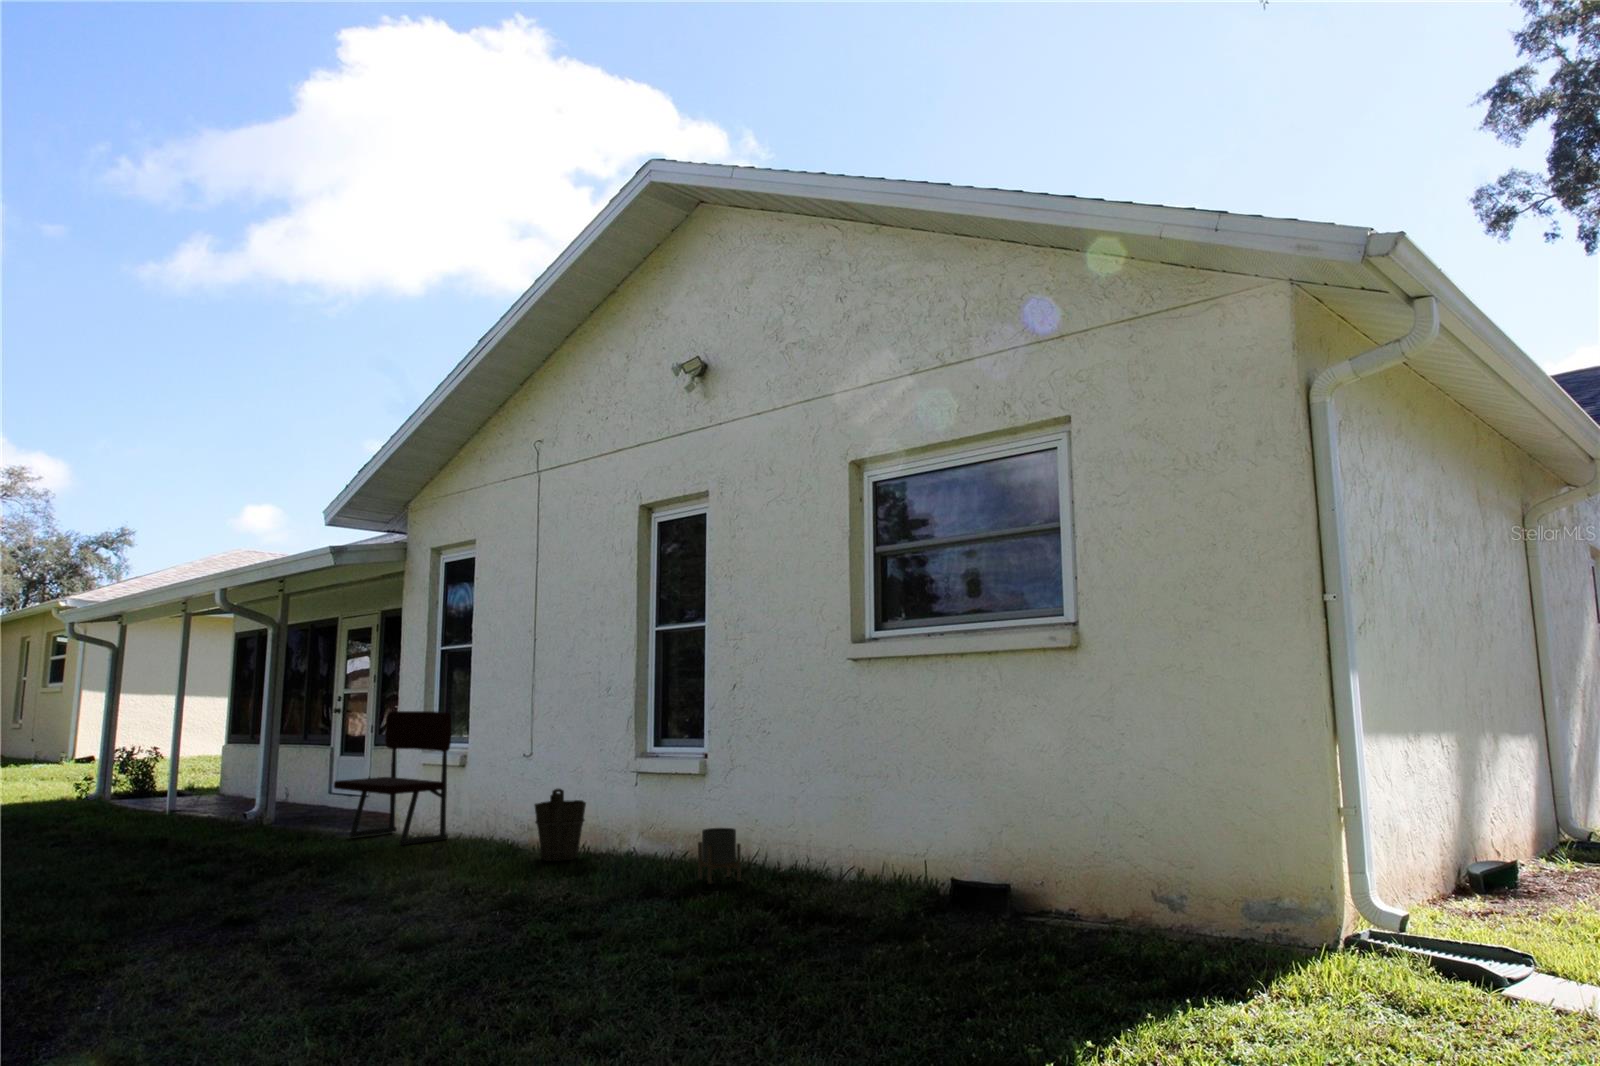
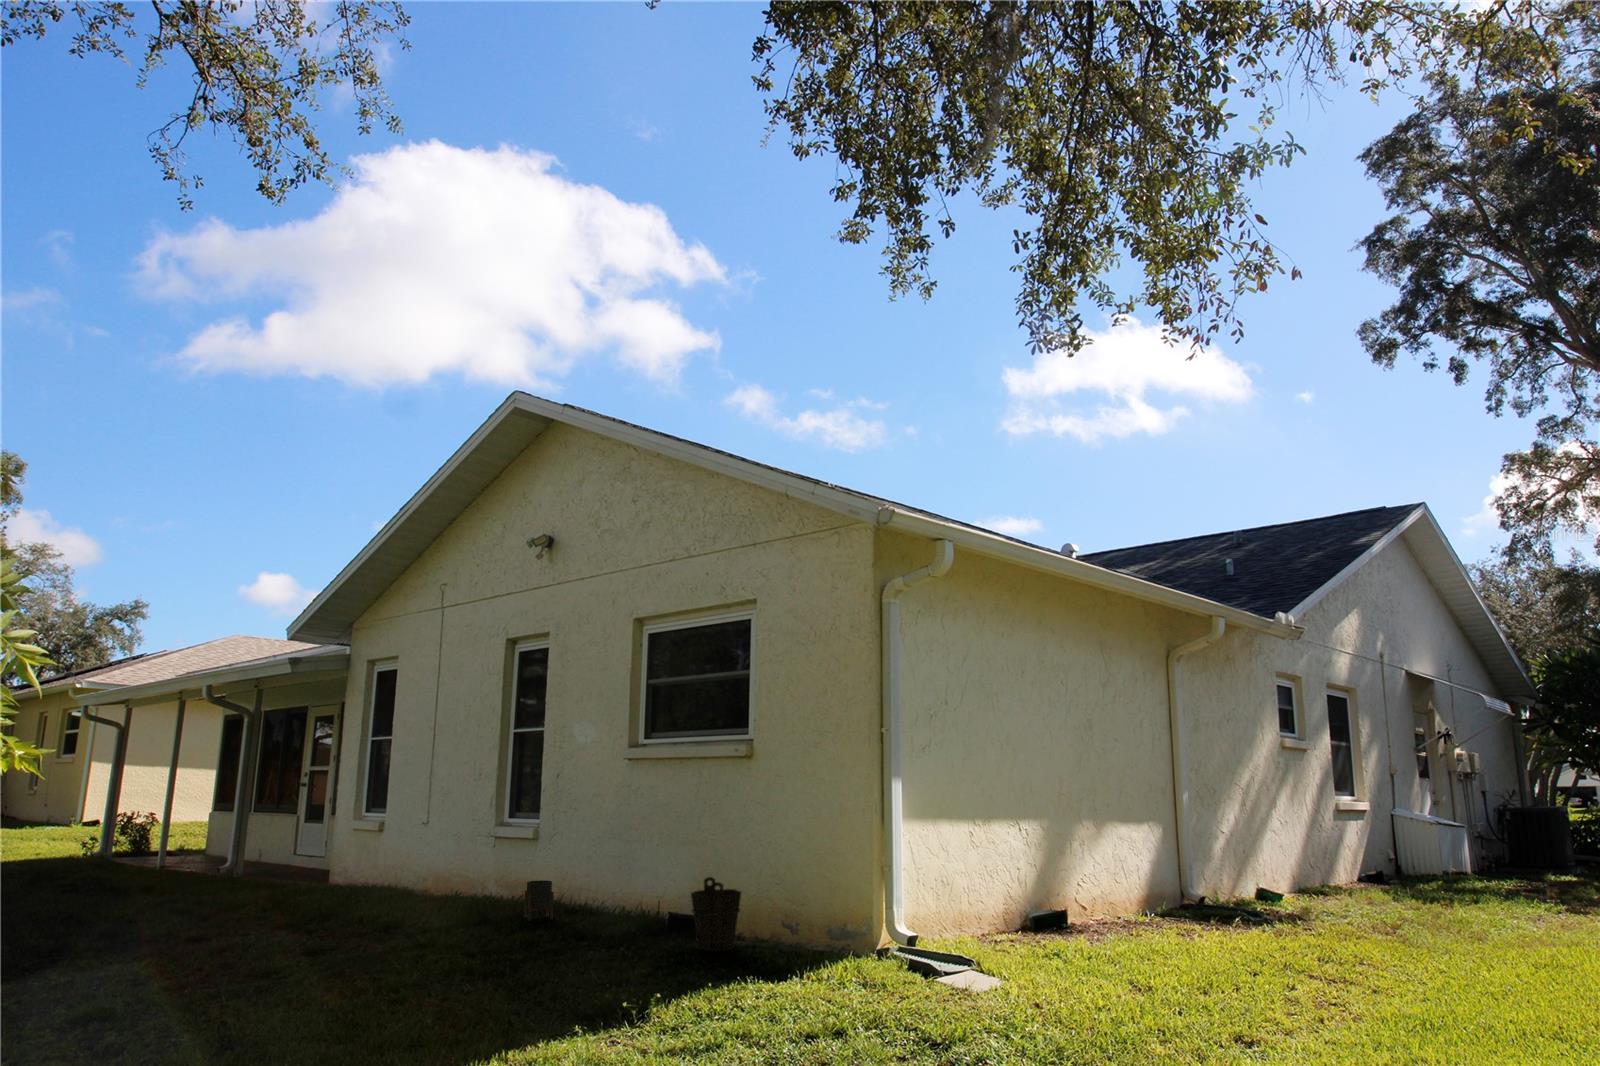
bench: present [334,711,451,845] -> none [281,789,372,894]
bucket: present [535,789,586,861] -> present [691,877,741,952]

